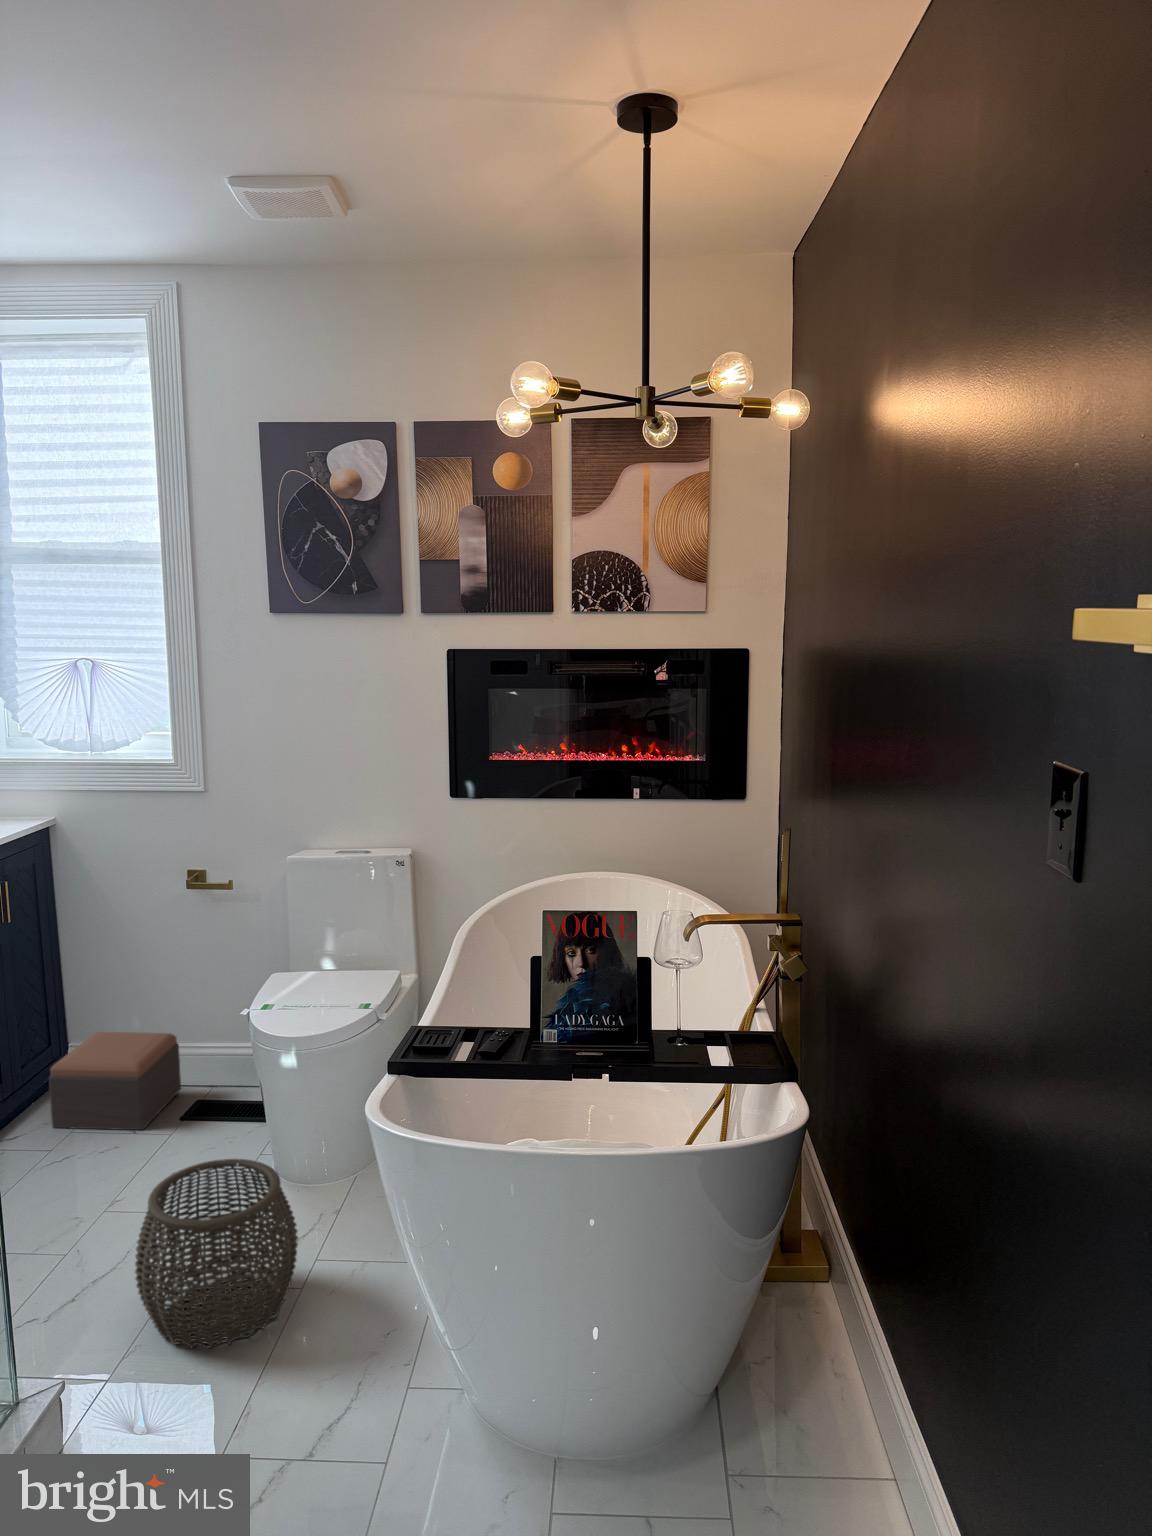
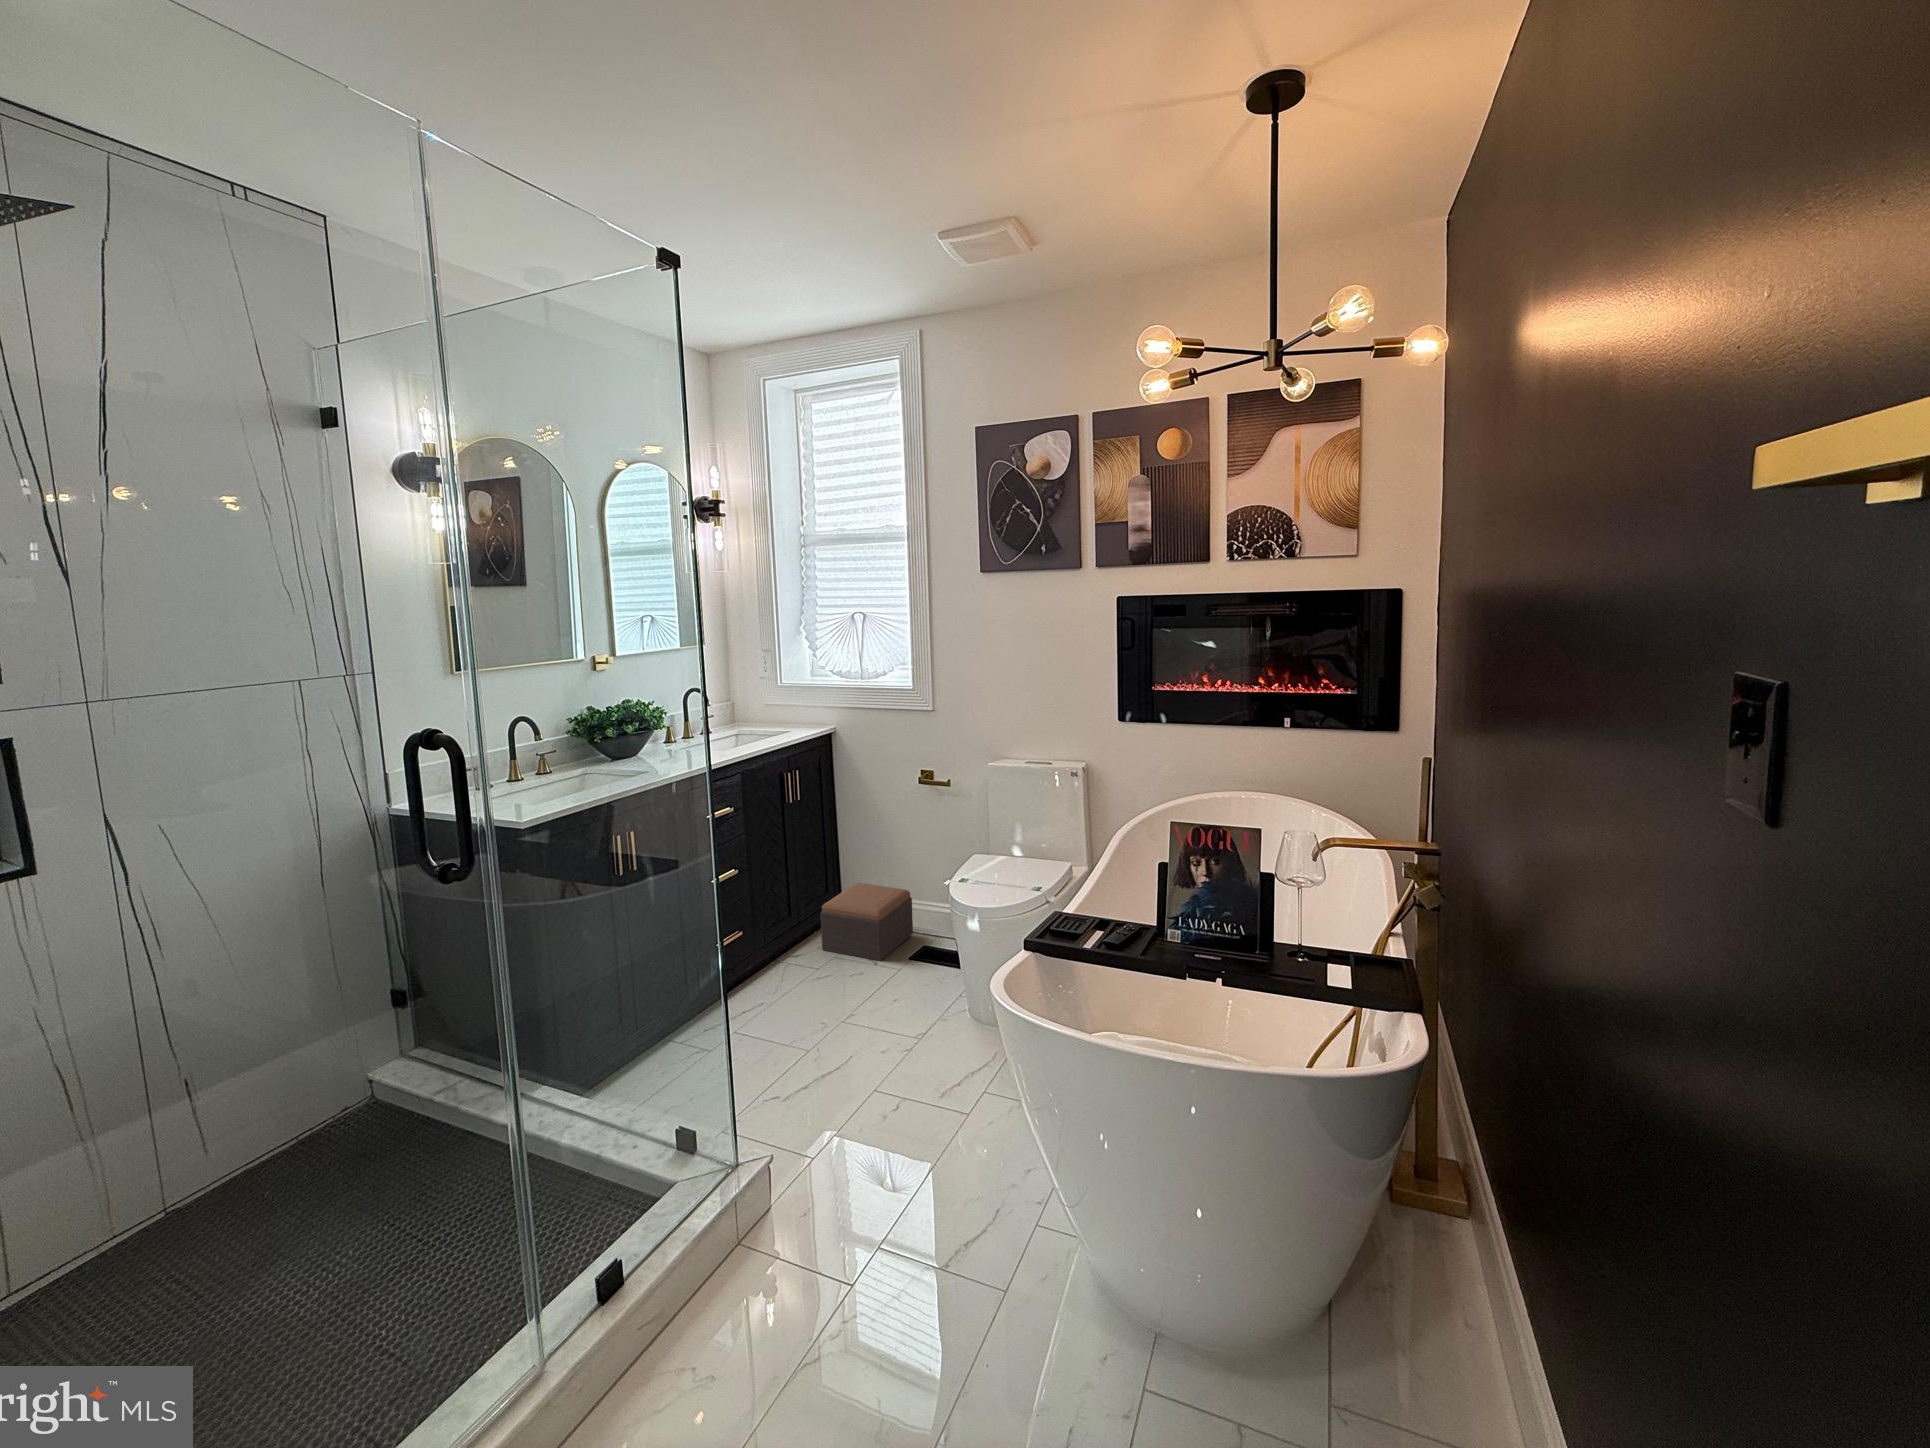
woven basket: present [135,1159,298,1348] -> none [842,998,966,1152]

